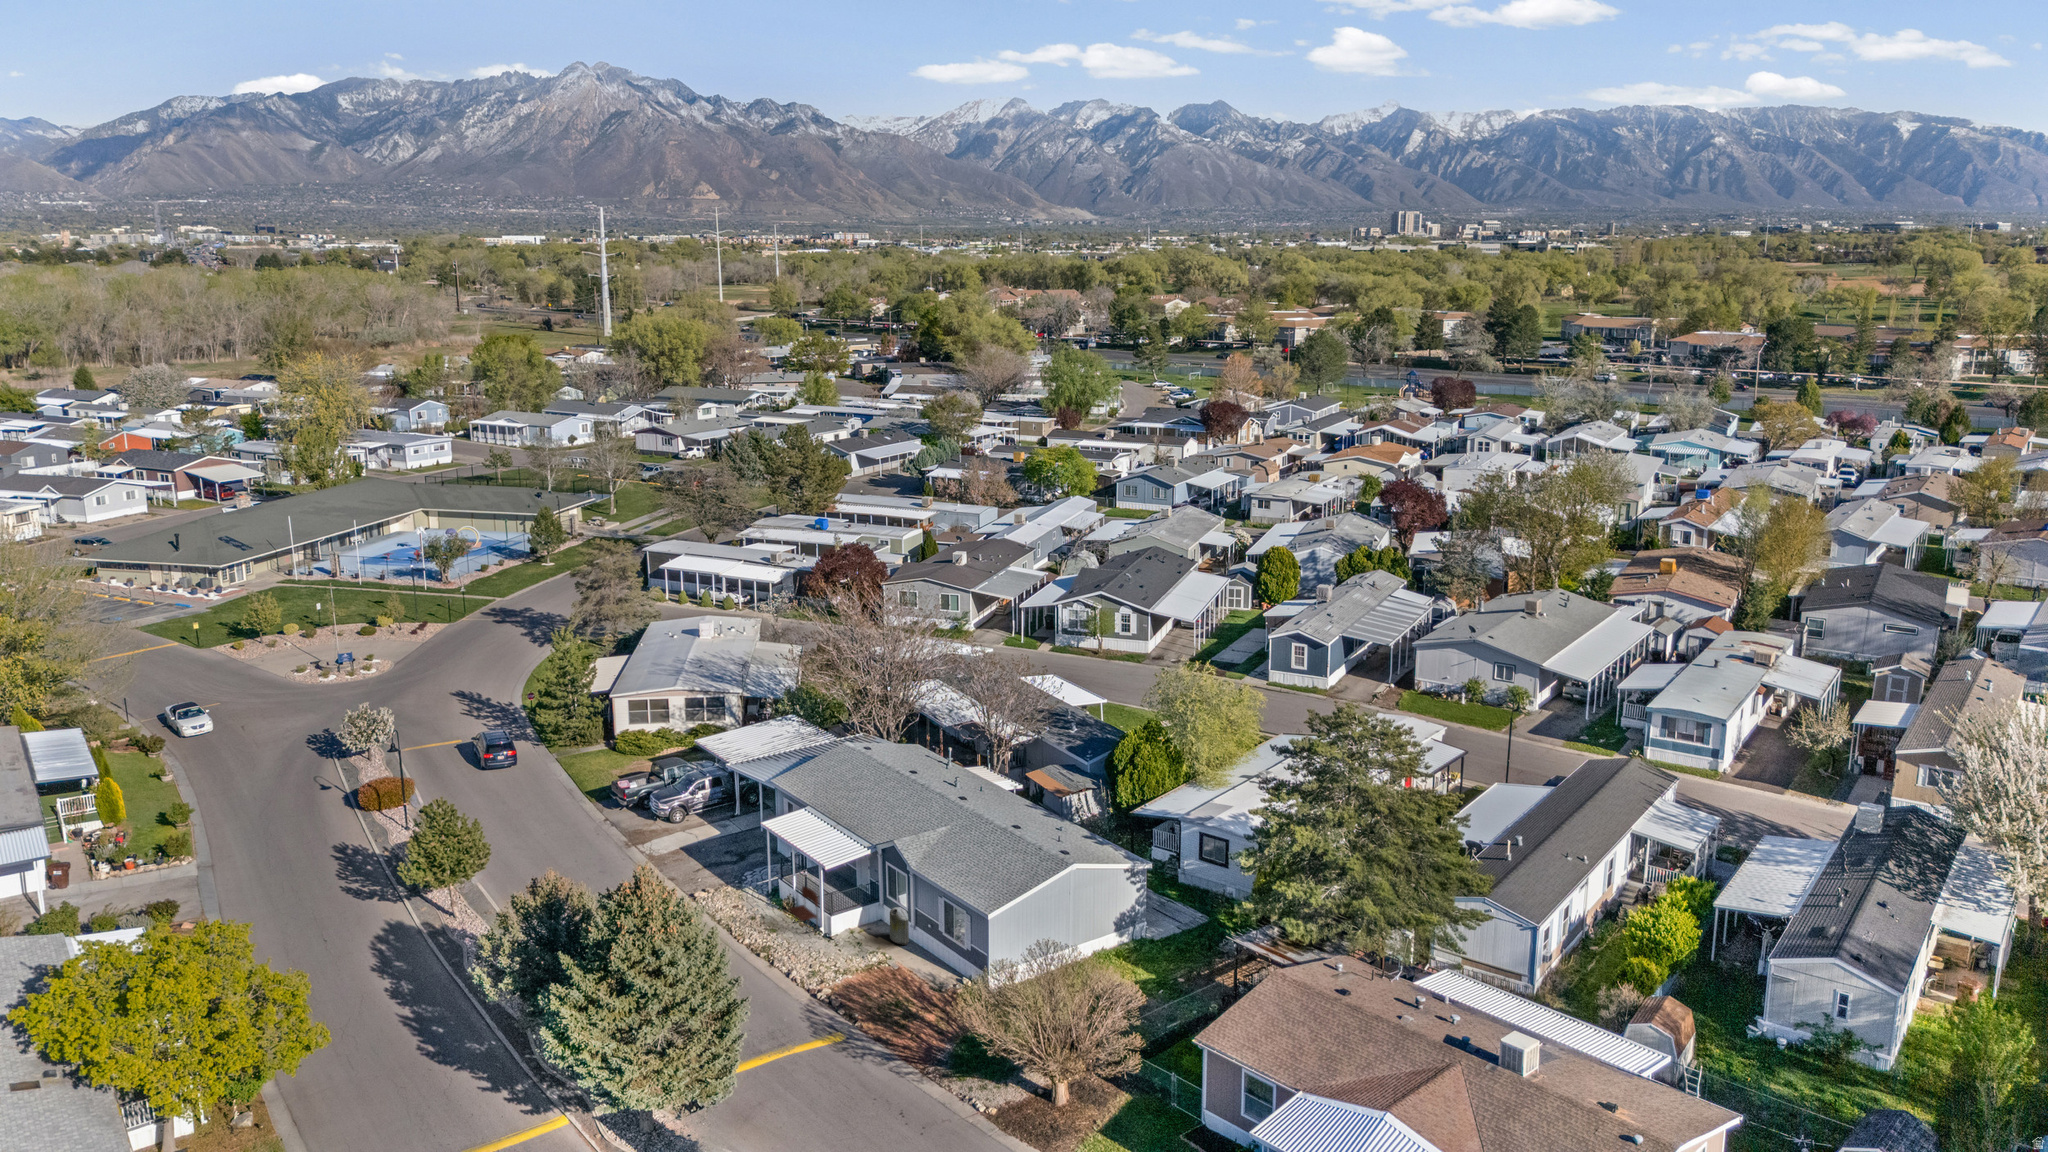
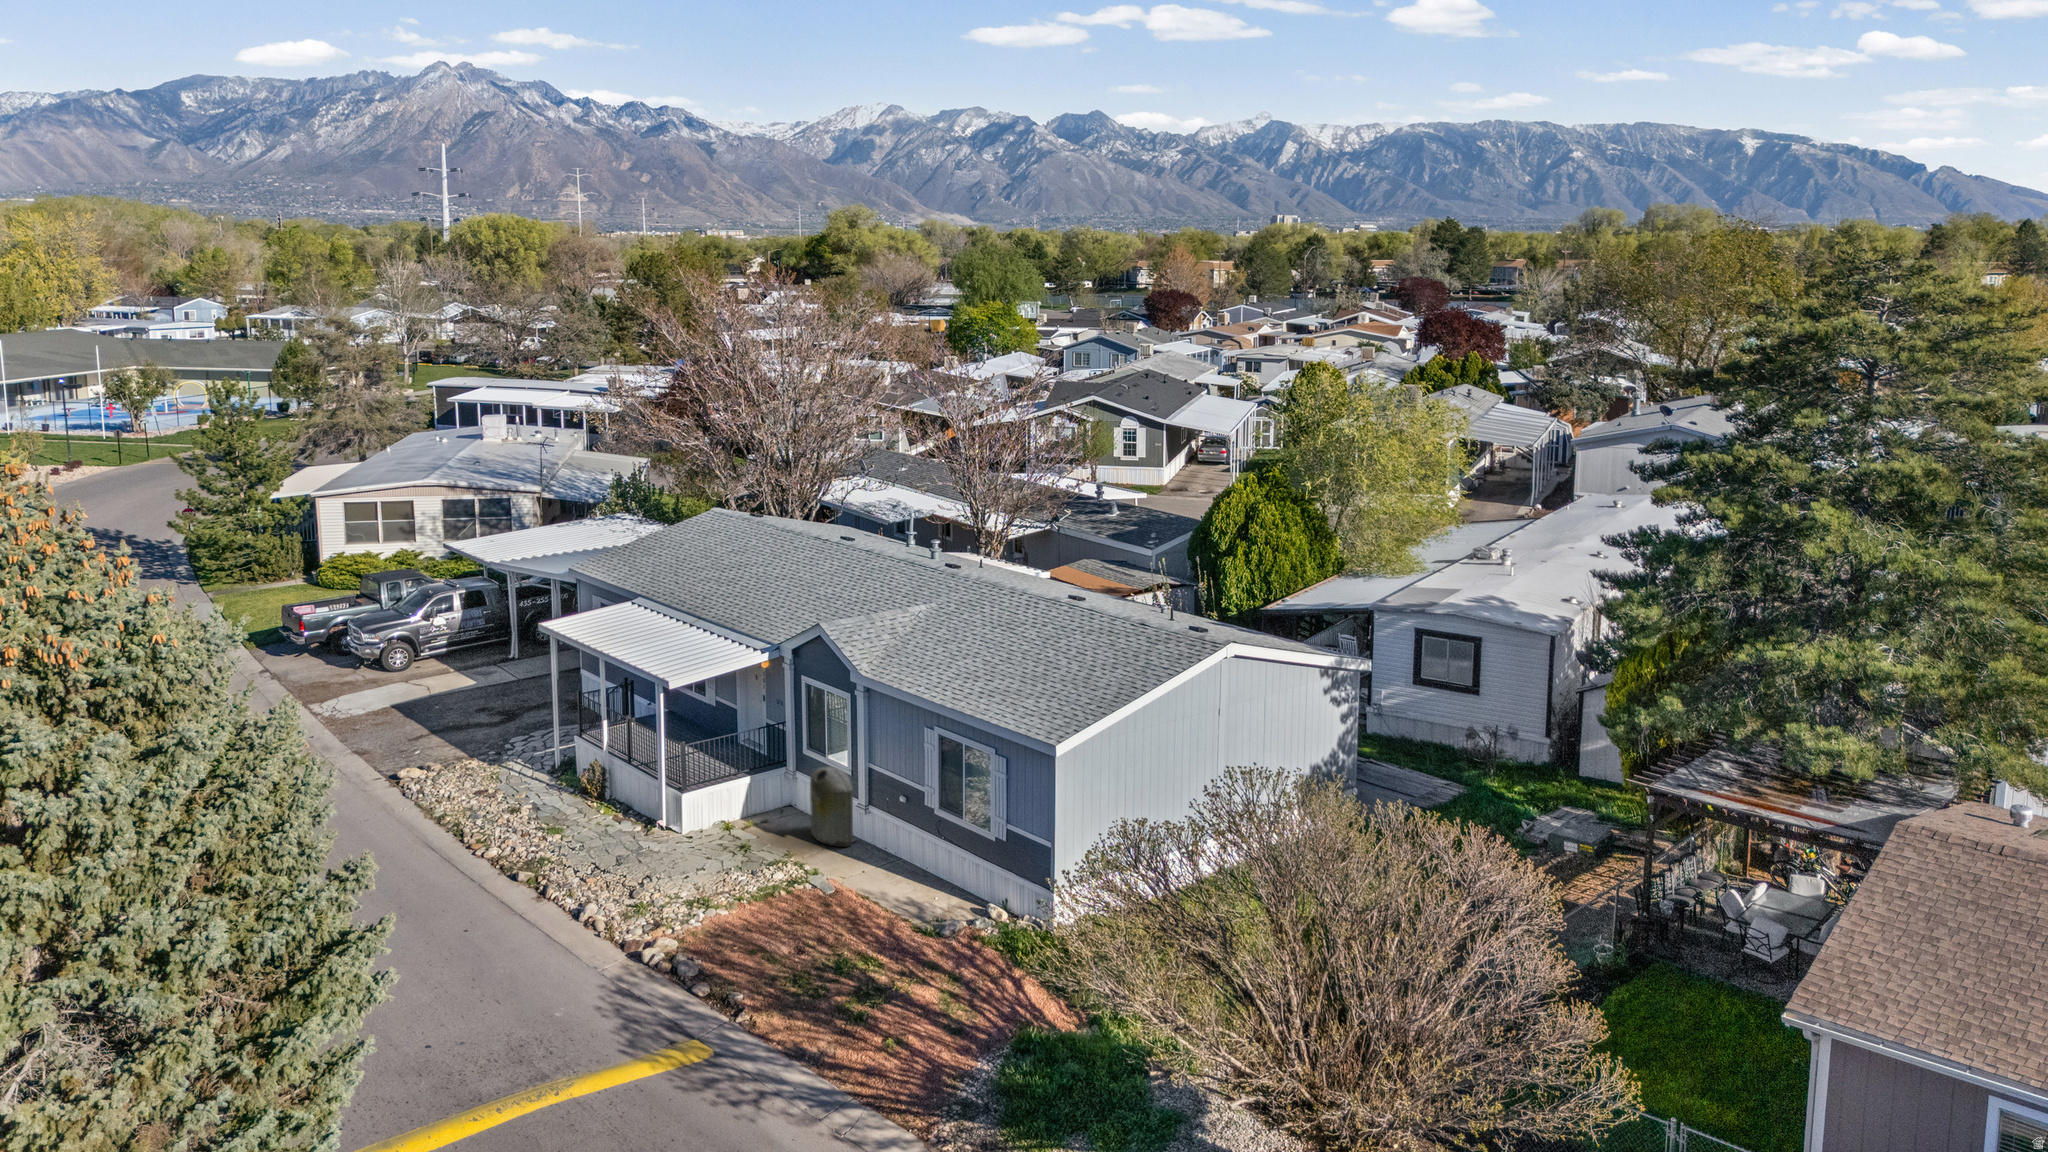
bench: present [788,886,818,933] -> none [587,736,654,832]

